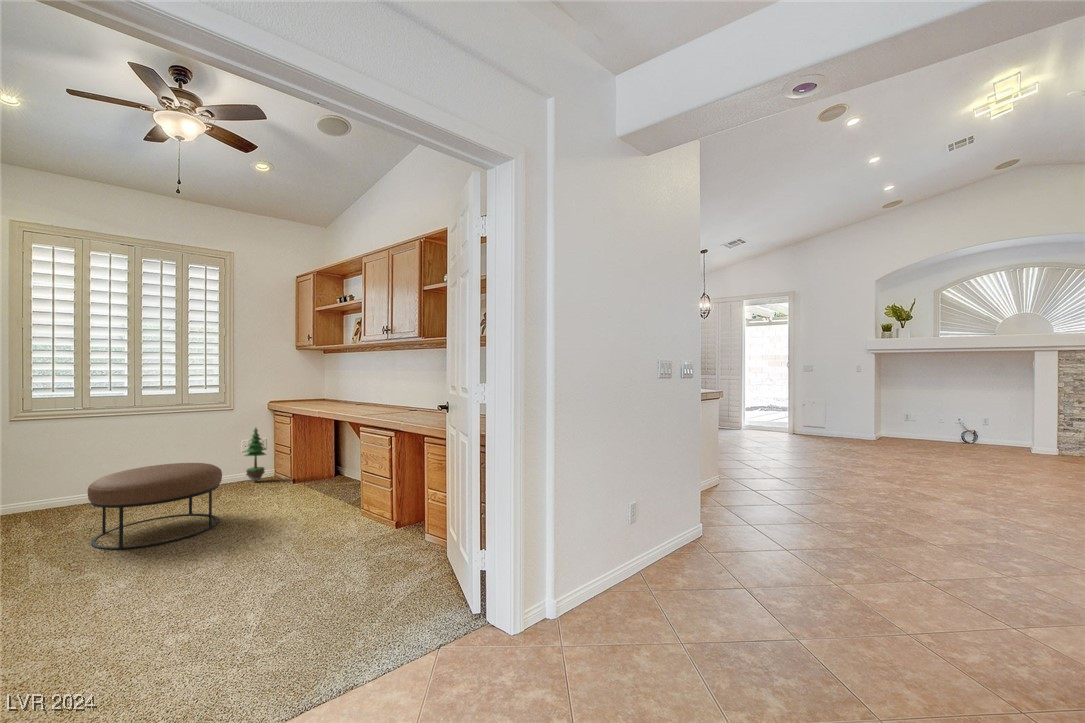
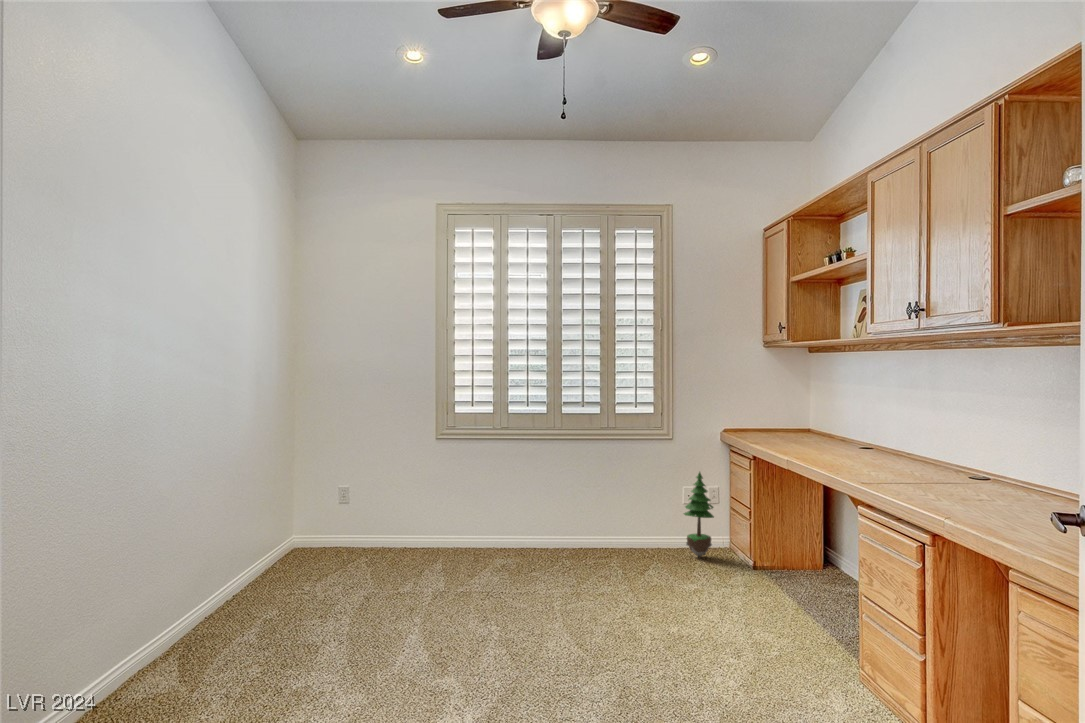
ottoman: present [88,463,222,549] -> none [494,517,640,640]

